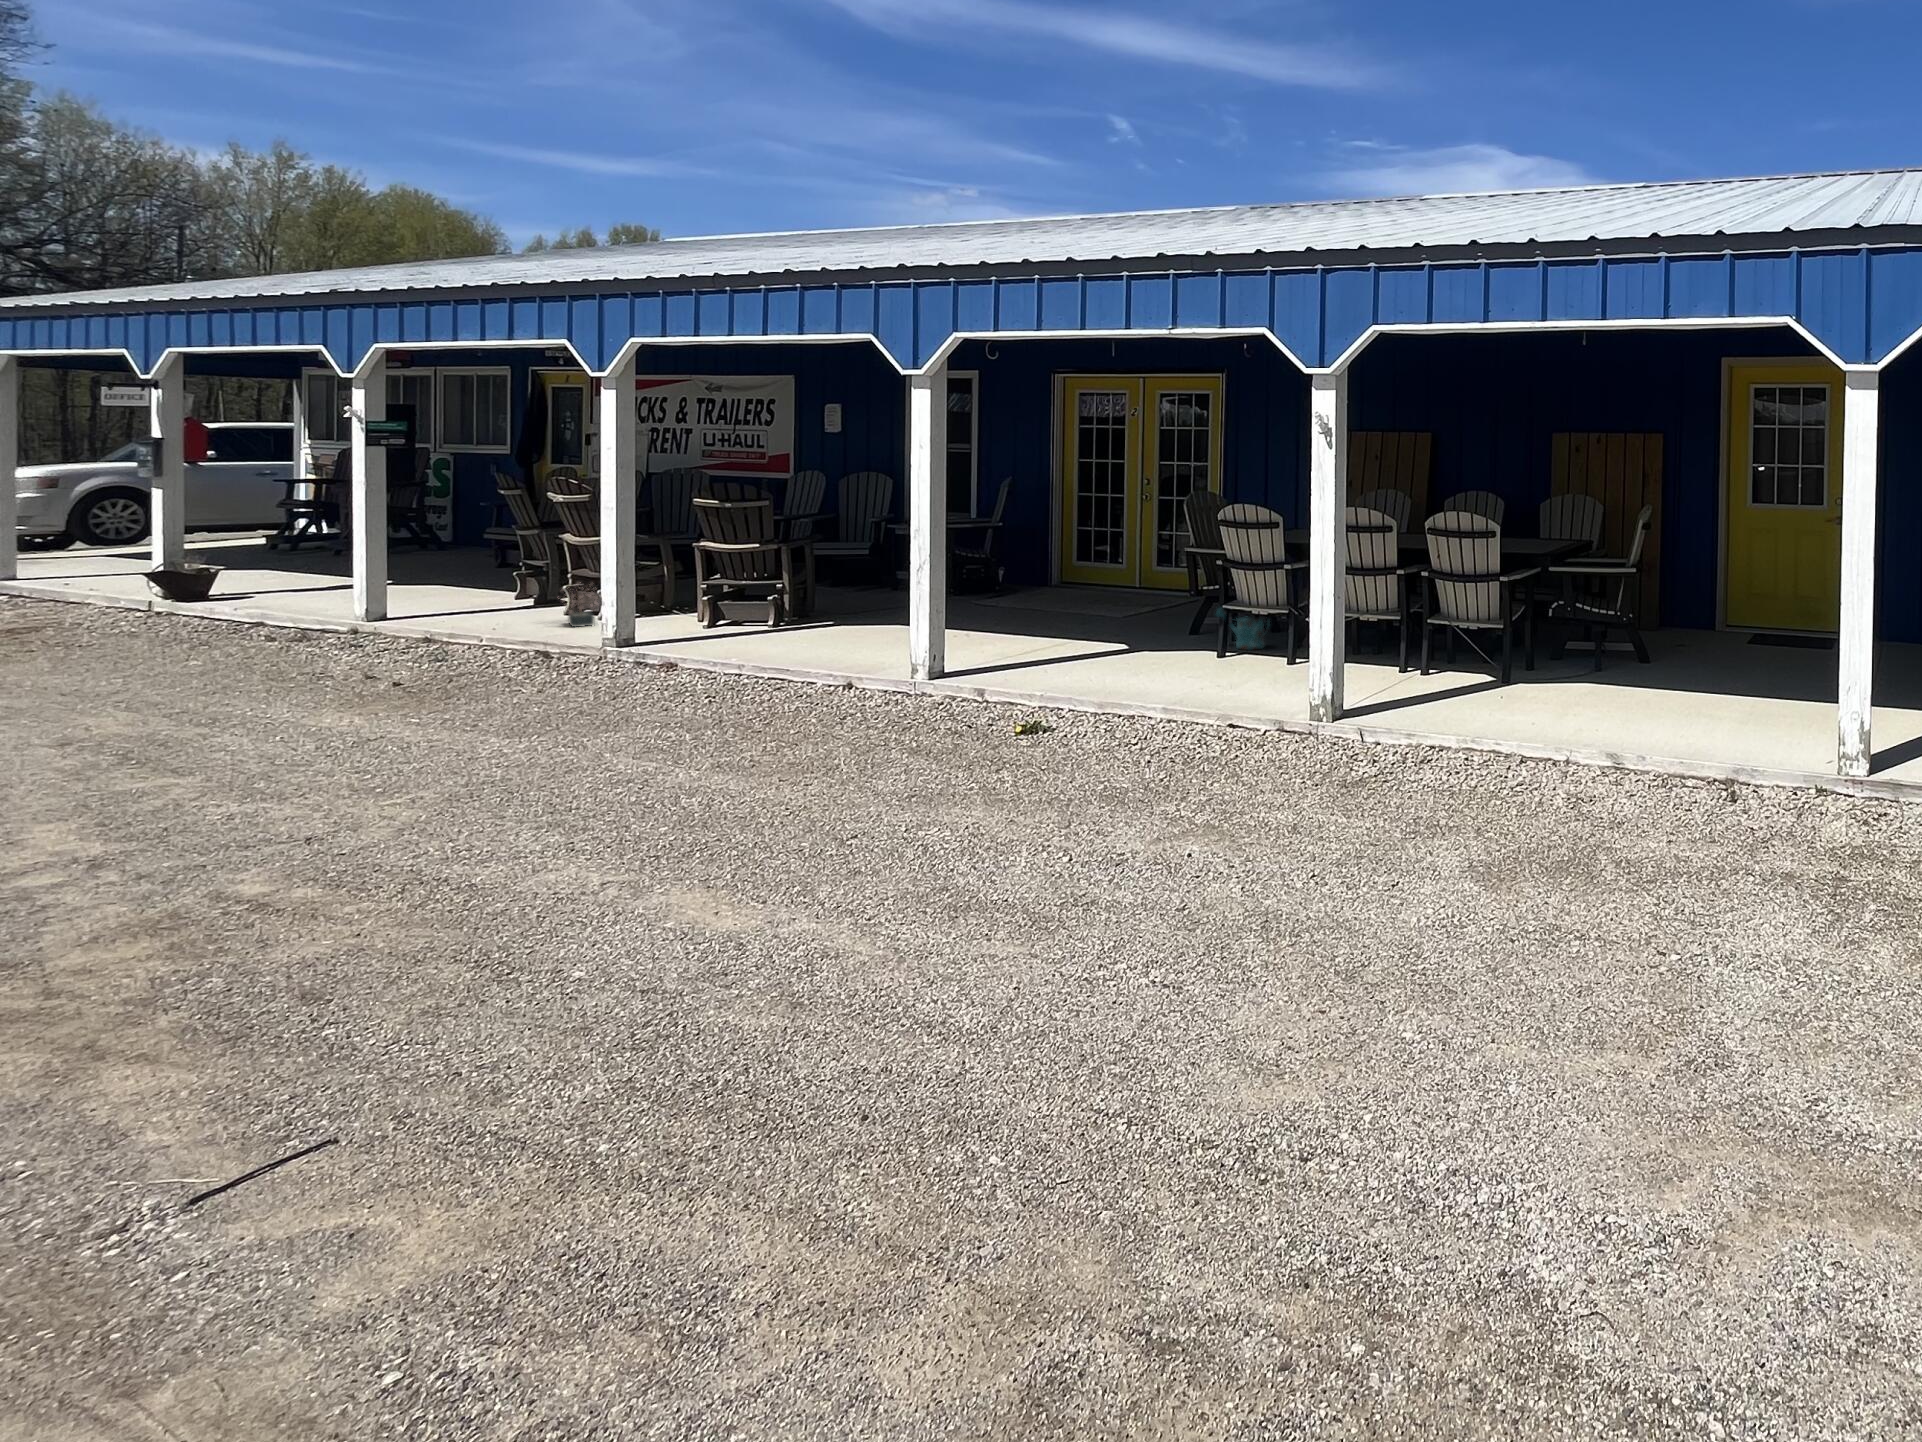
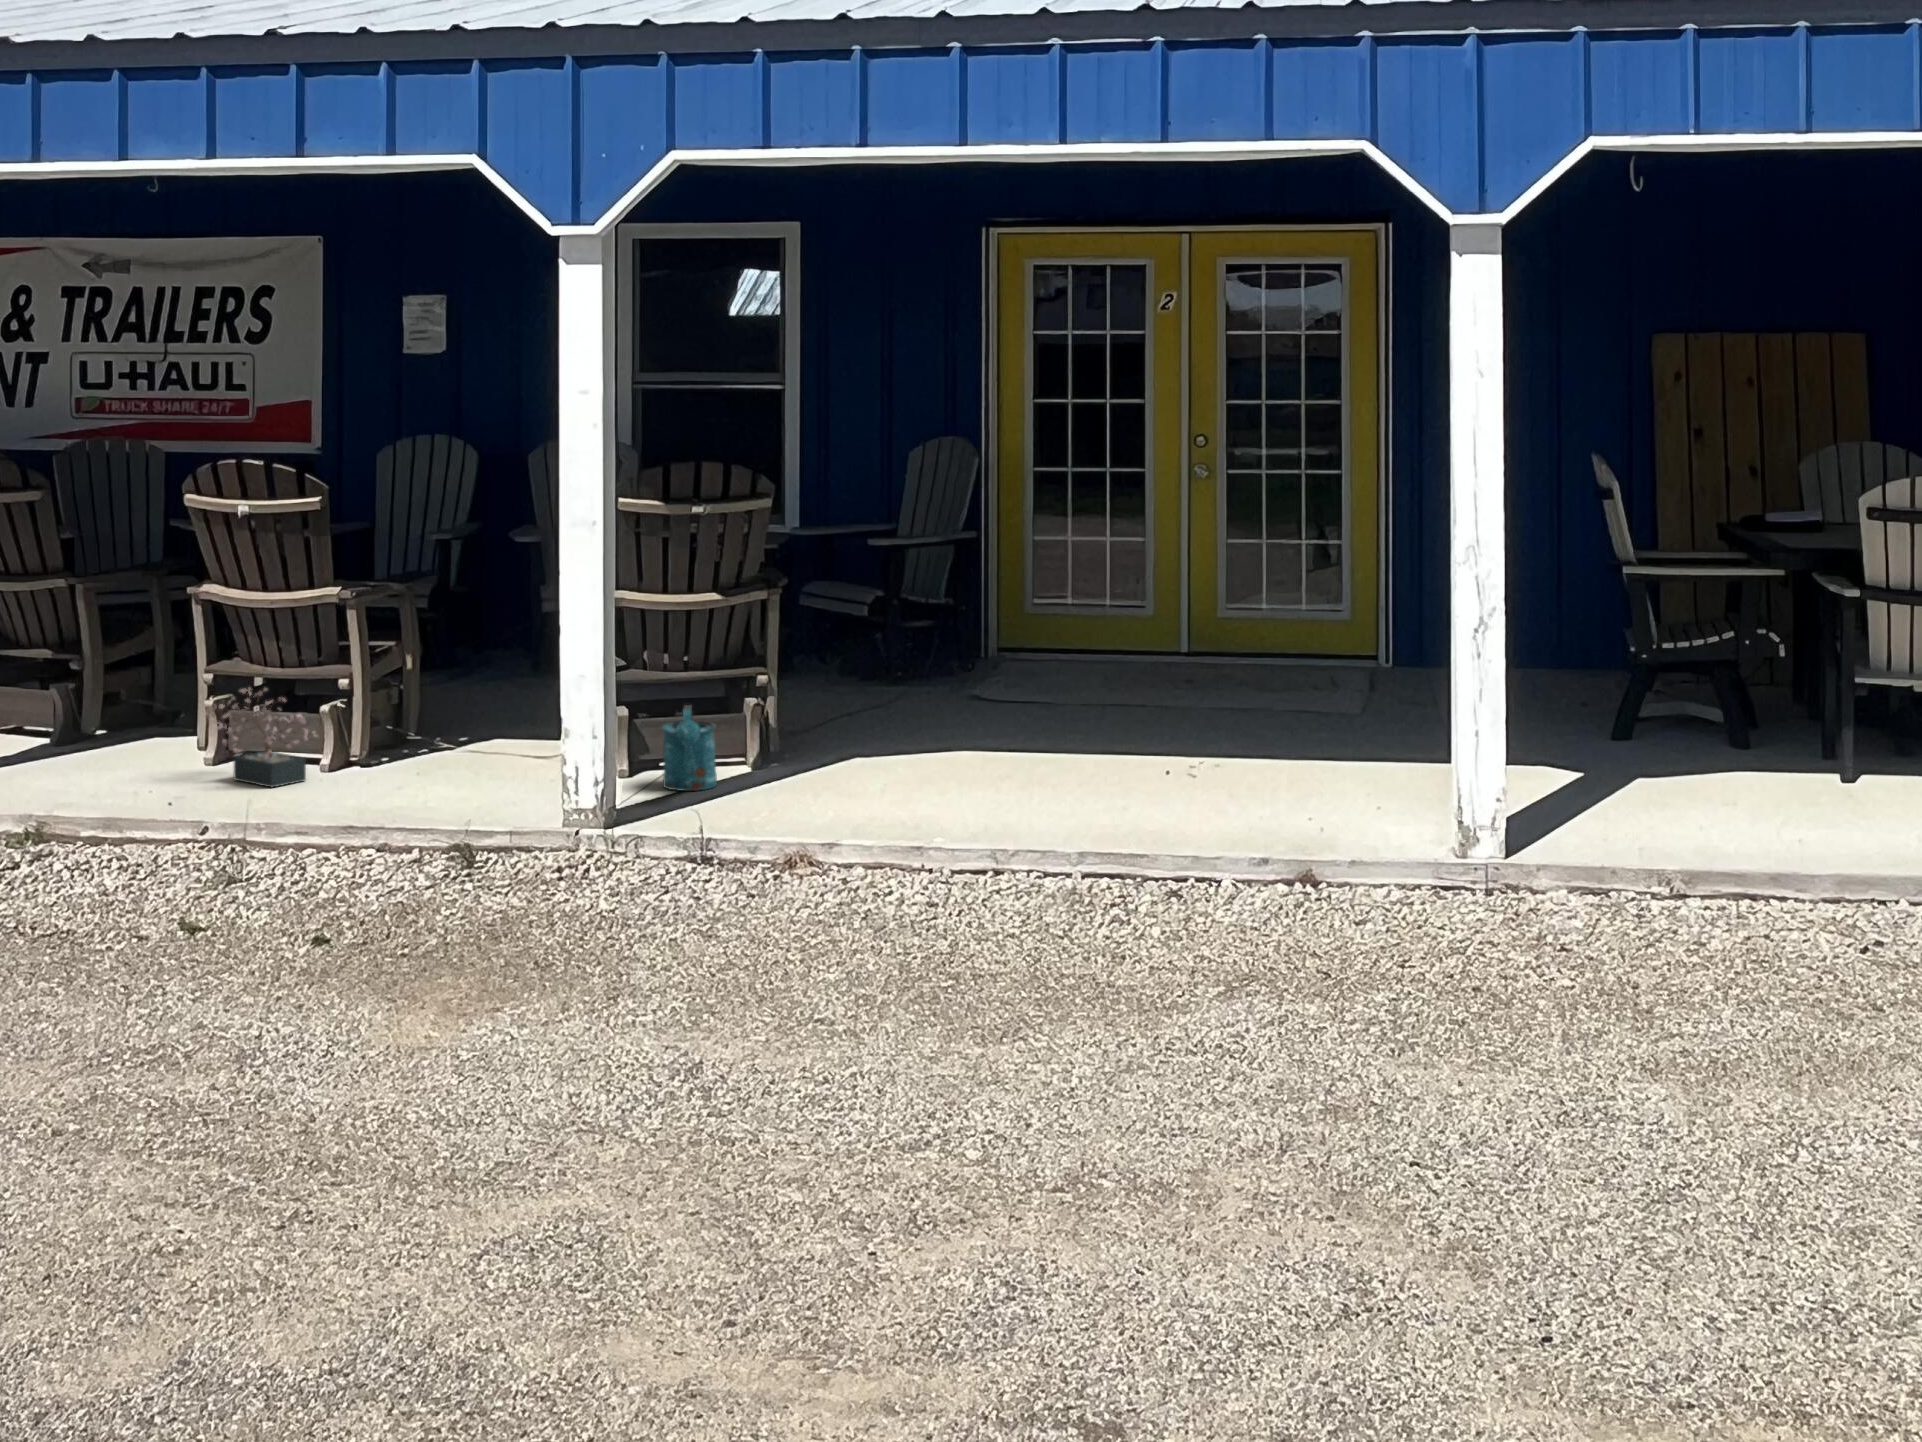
watering can: present [1216,608,1270,650] -> present [663,705,717,791]

